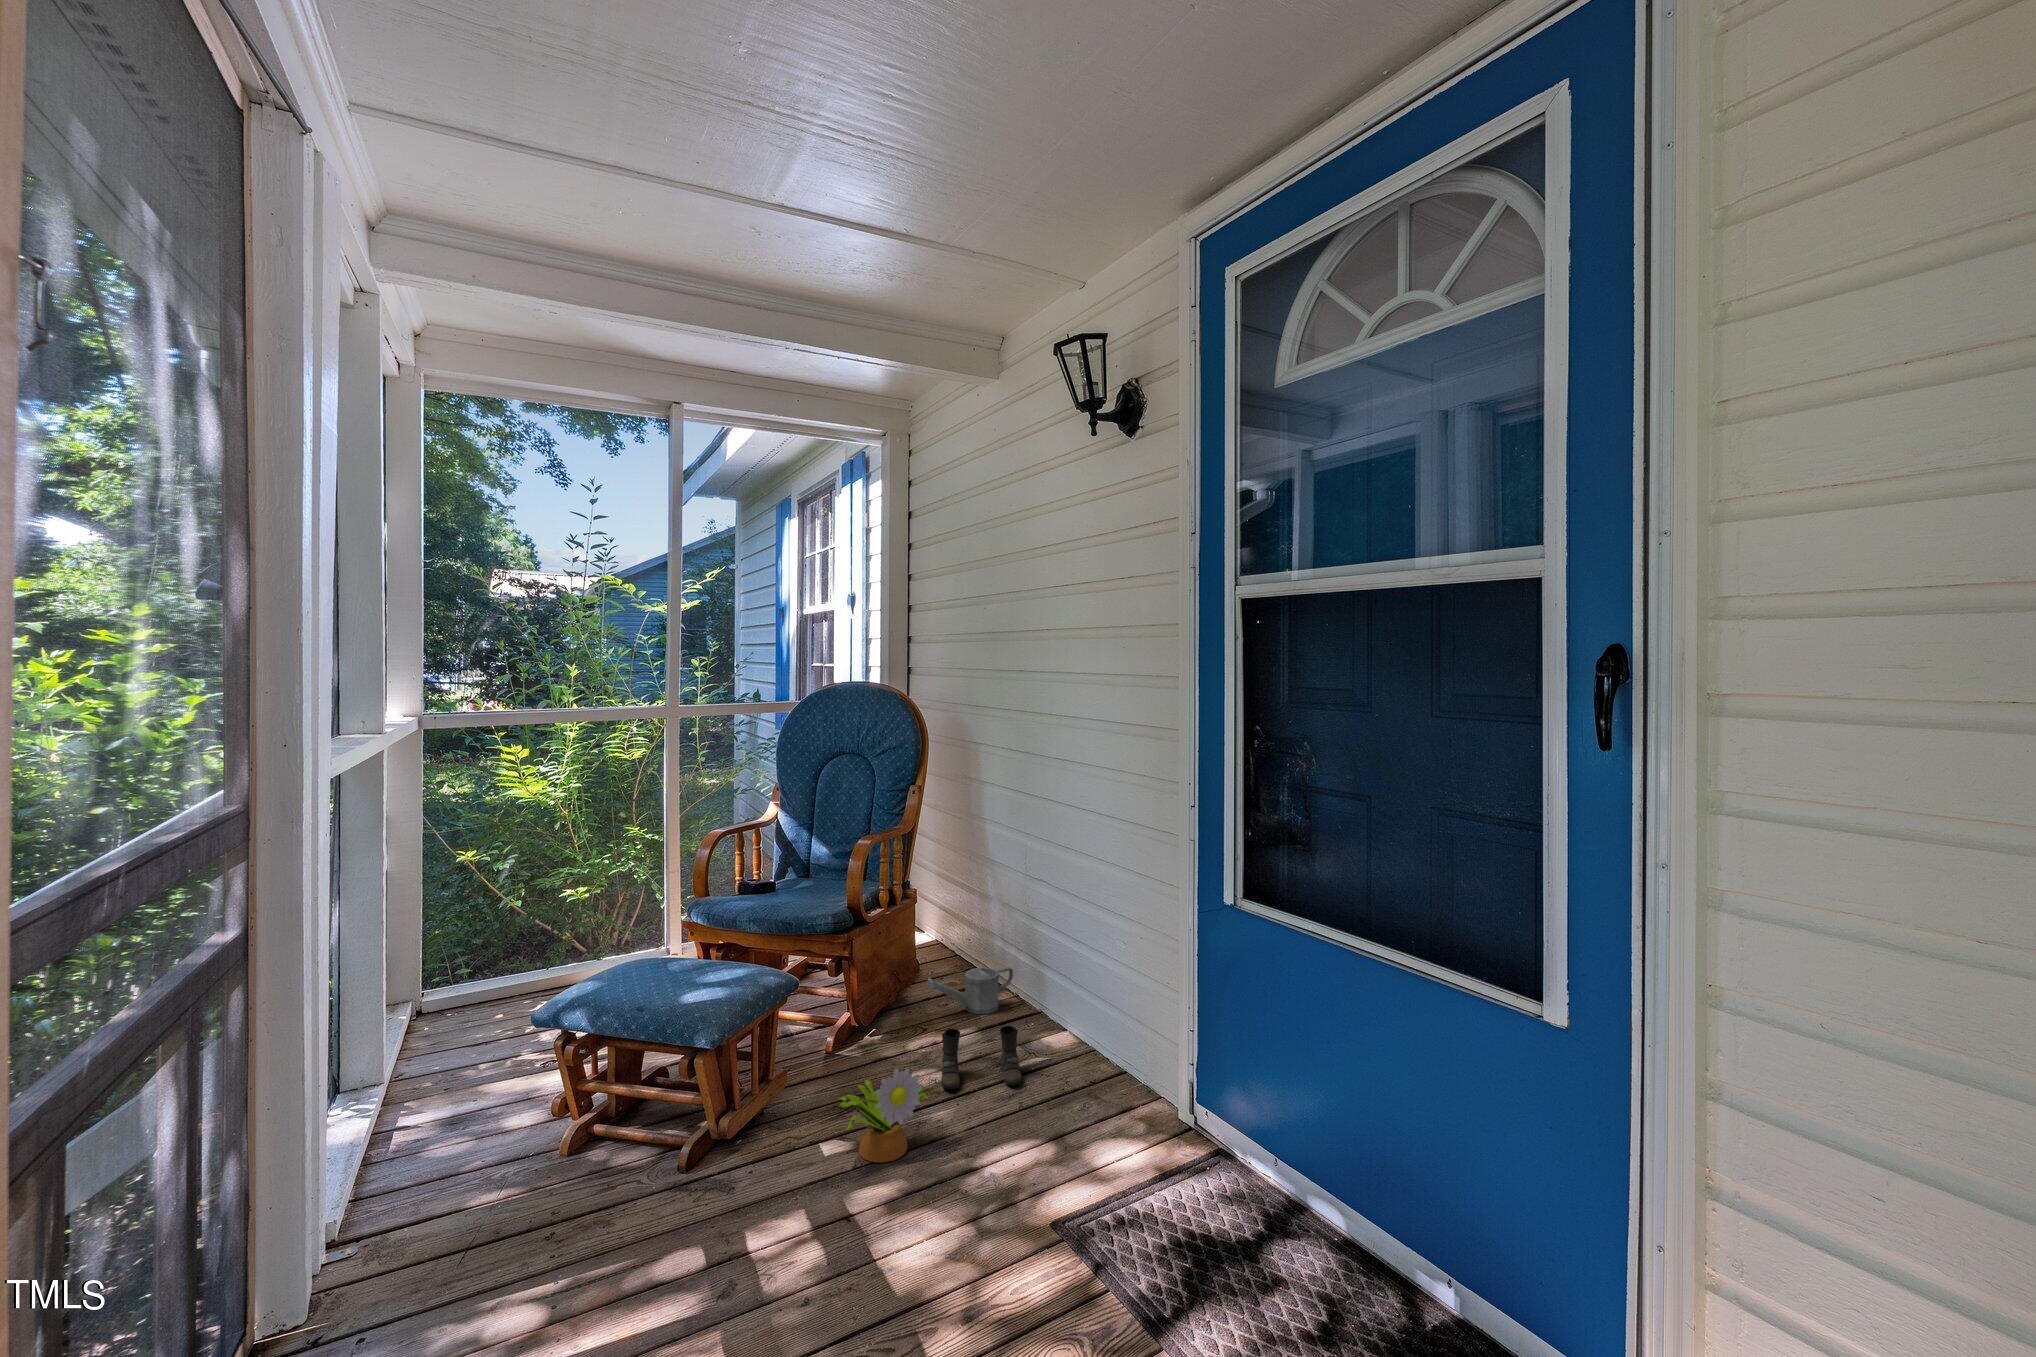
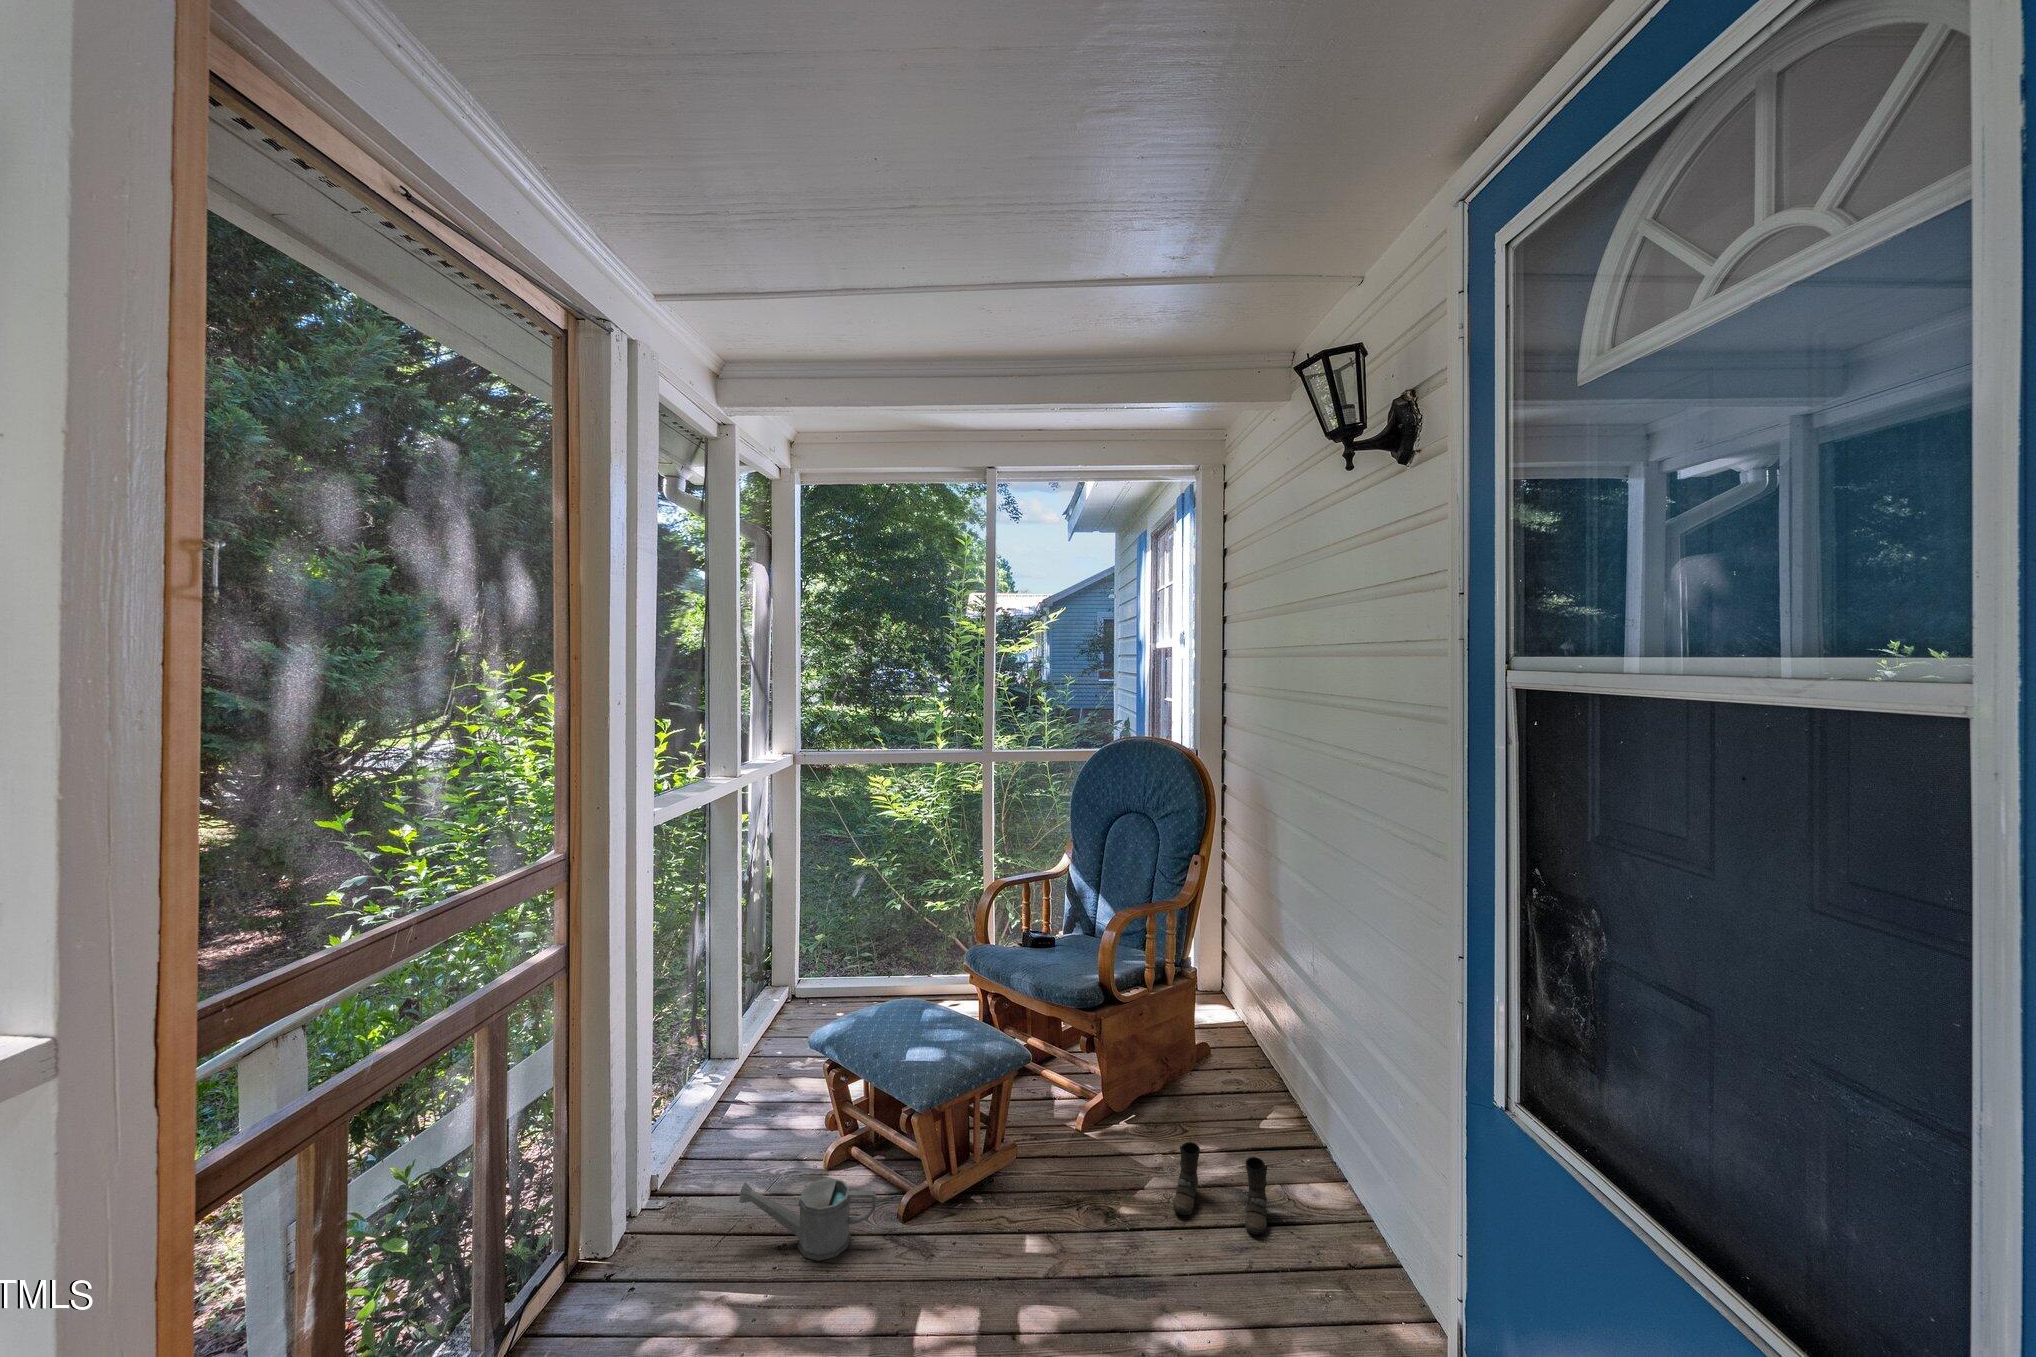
watering can: present [928,967,1013,1014] -> present [740,1178,876,1261]
decorative plant: present [838,1068,930,1162] -> none [1036,1180,1138,1284]

